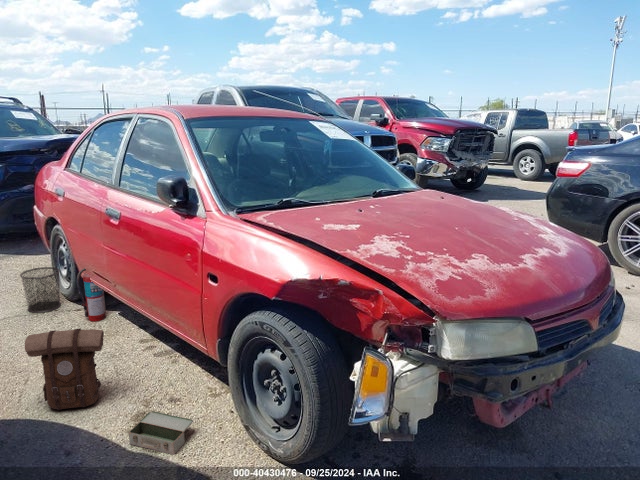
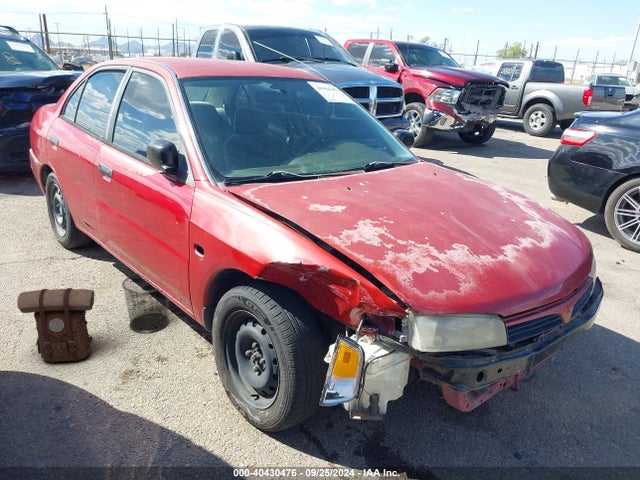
waste bin: present [20,267,61,313] -> present [122,274,169,333]
fire extinguisher: present [76,268,106,321] -> none [72,210,103,271]
toolbox: present [129,411,193,455] -> none [116,370,178,414]

